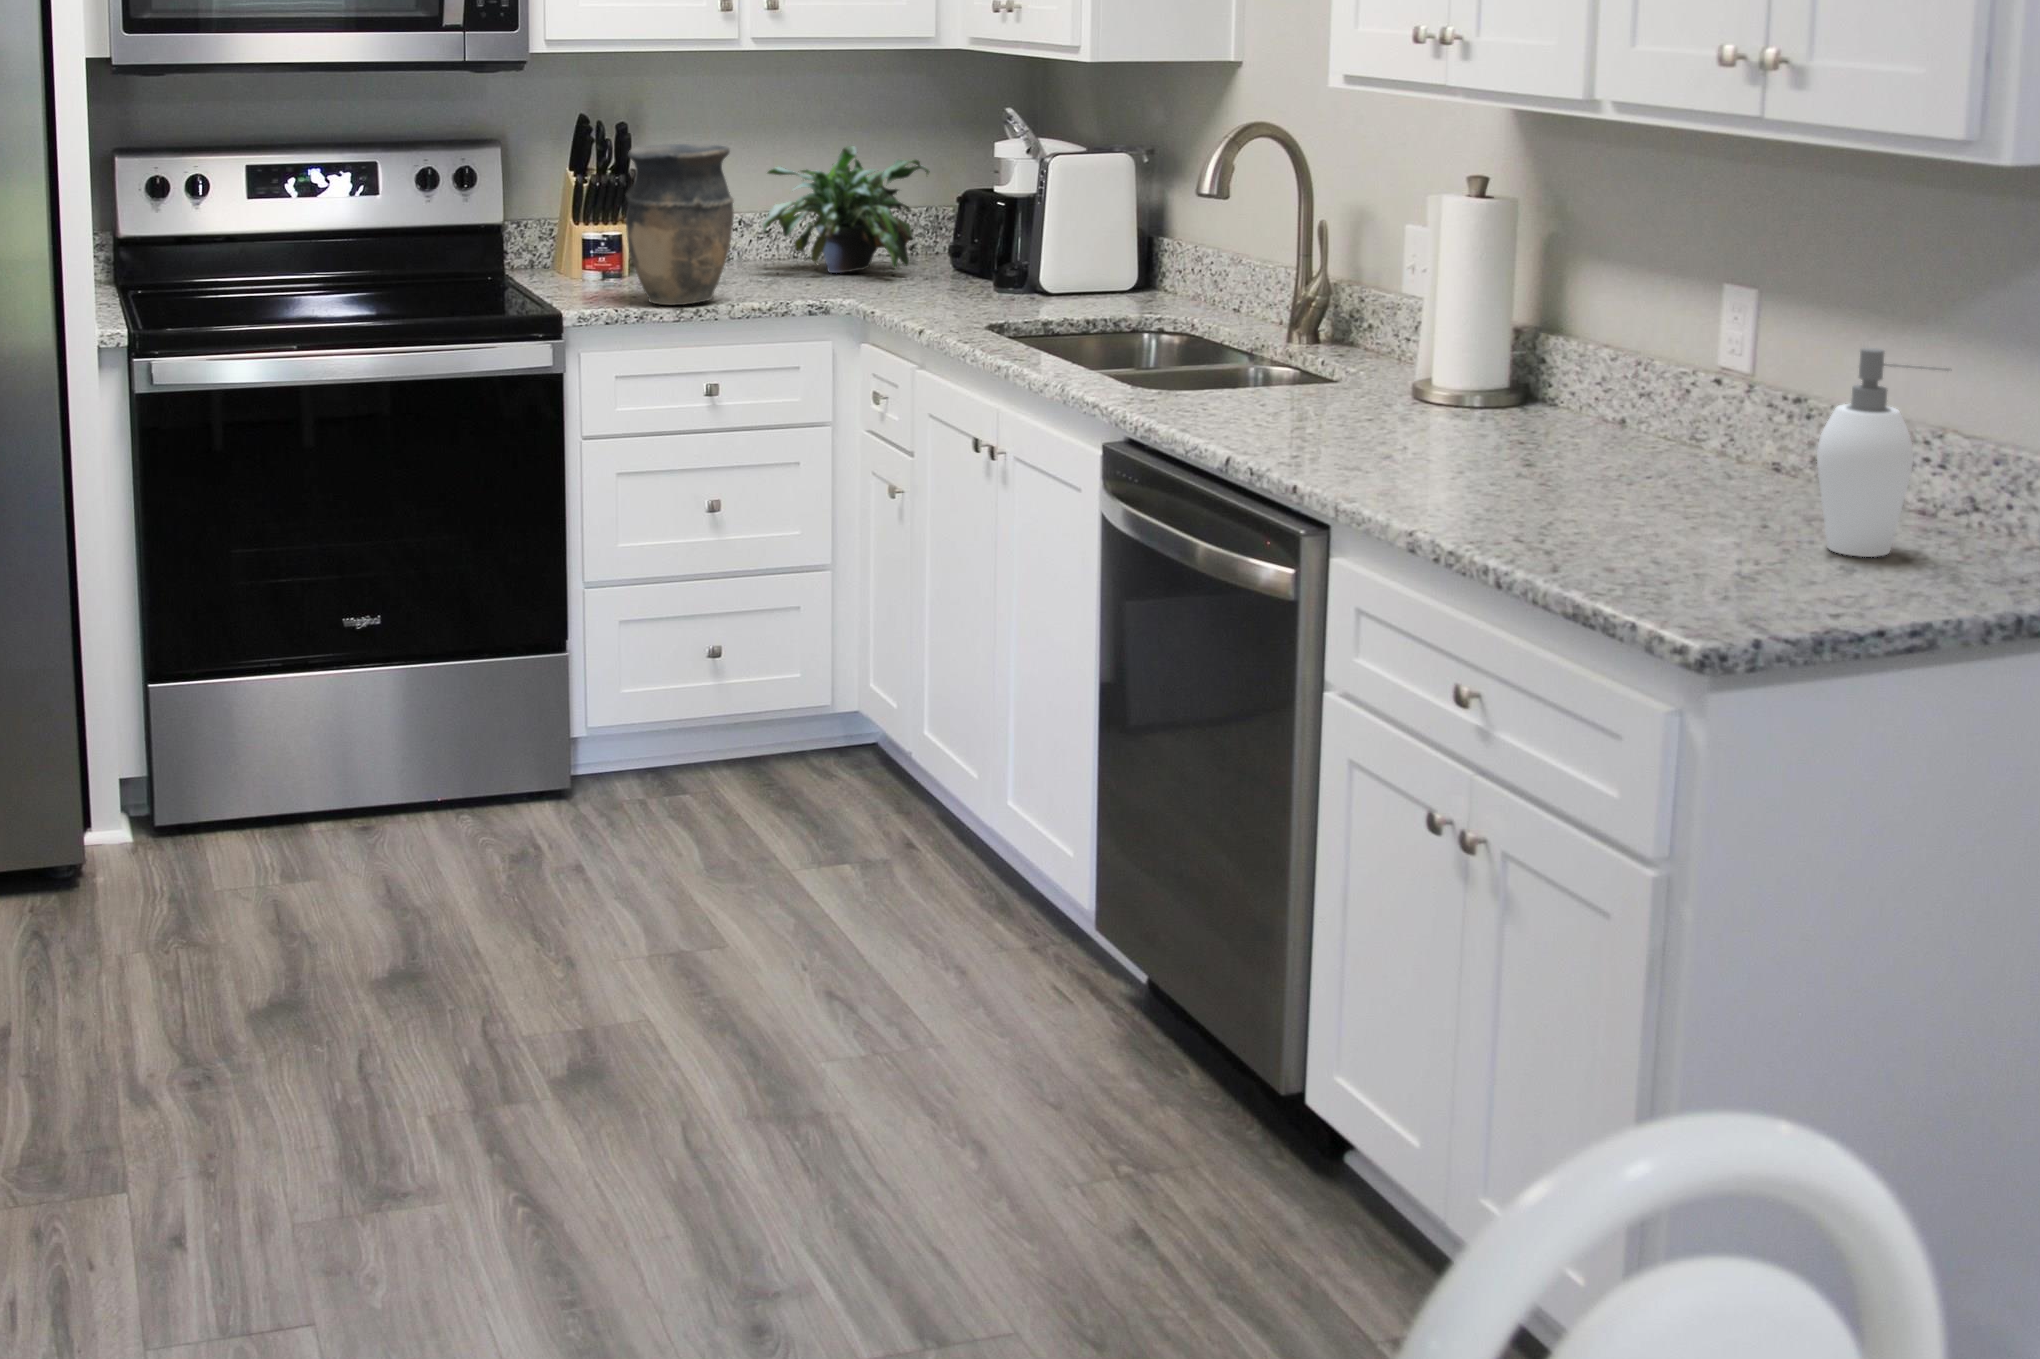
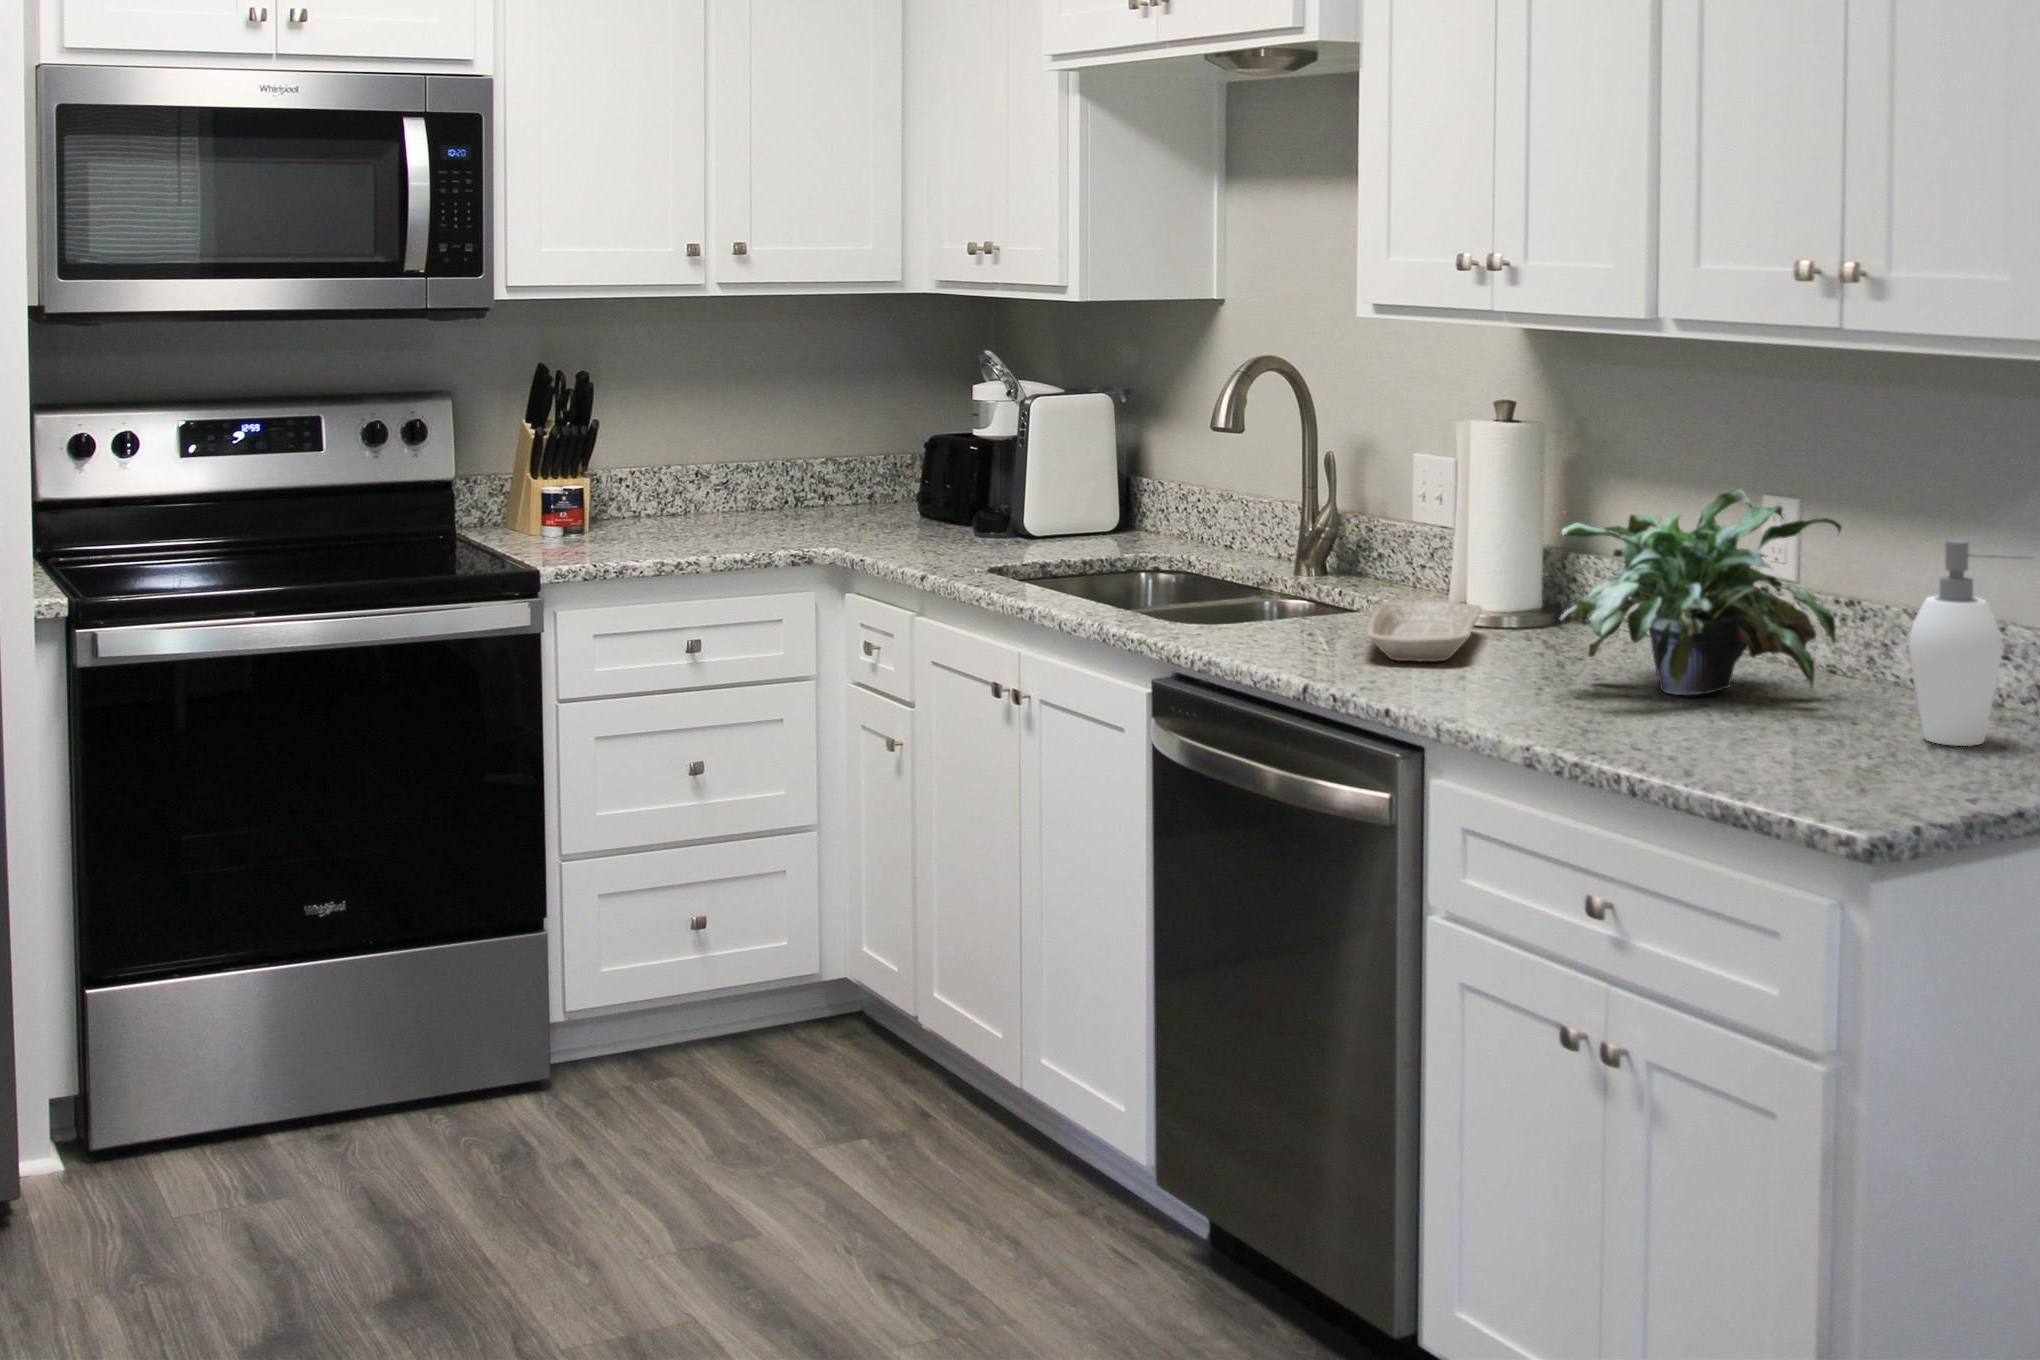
vase: present [626,144,734,305] -> none [600,391,715,557]
potted plant: present [763,146,929,273] -> present [1560,489,1842,695]
tray: none [1306,380,1441,443] -> present [1367,601,1482,662]

